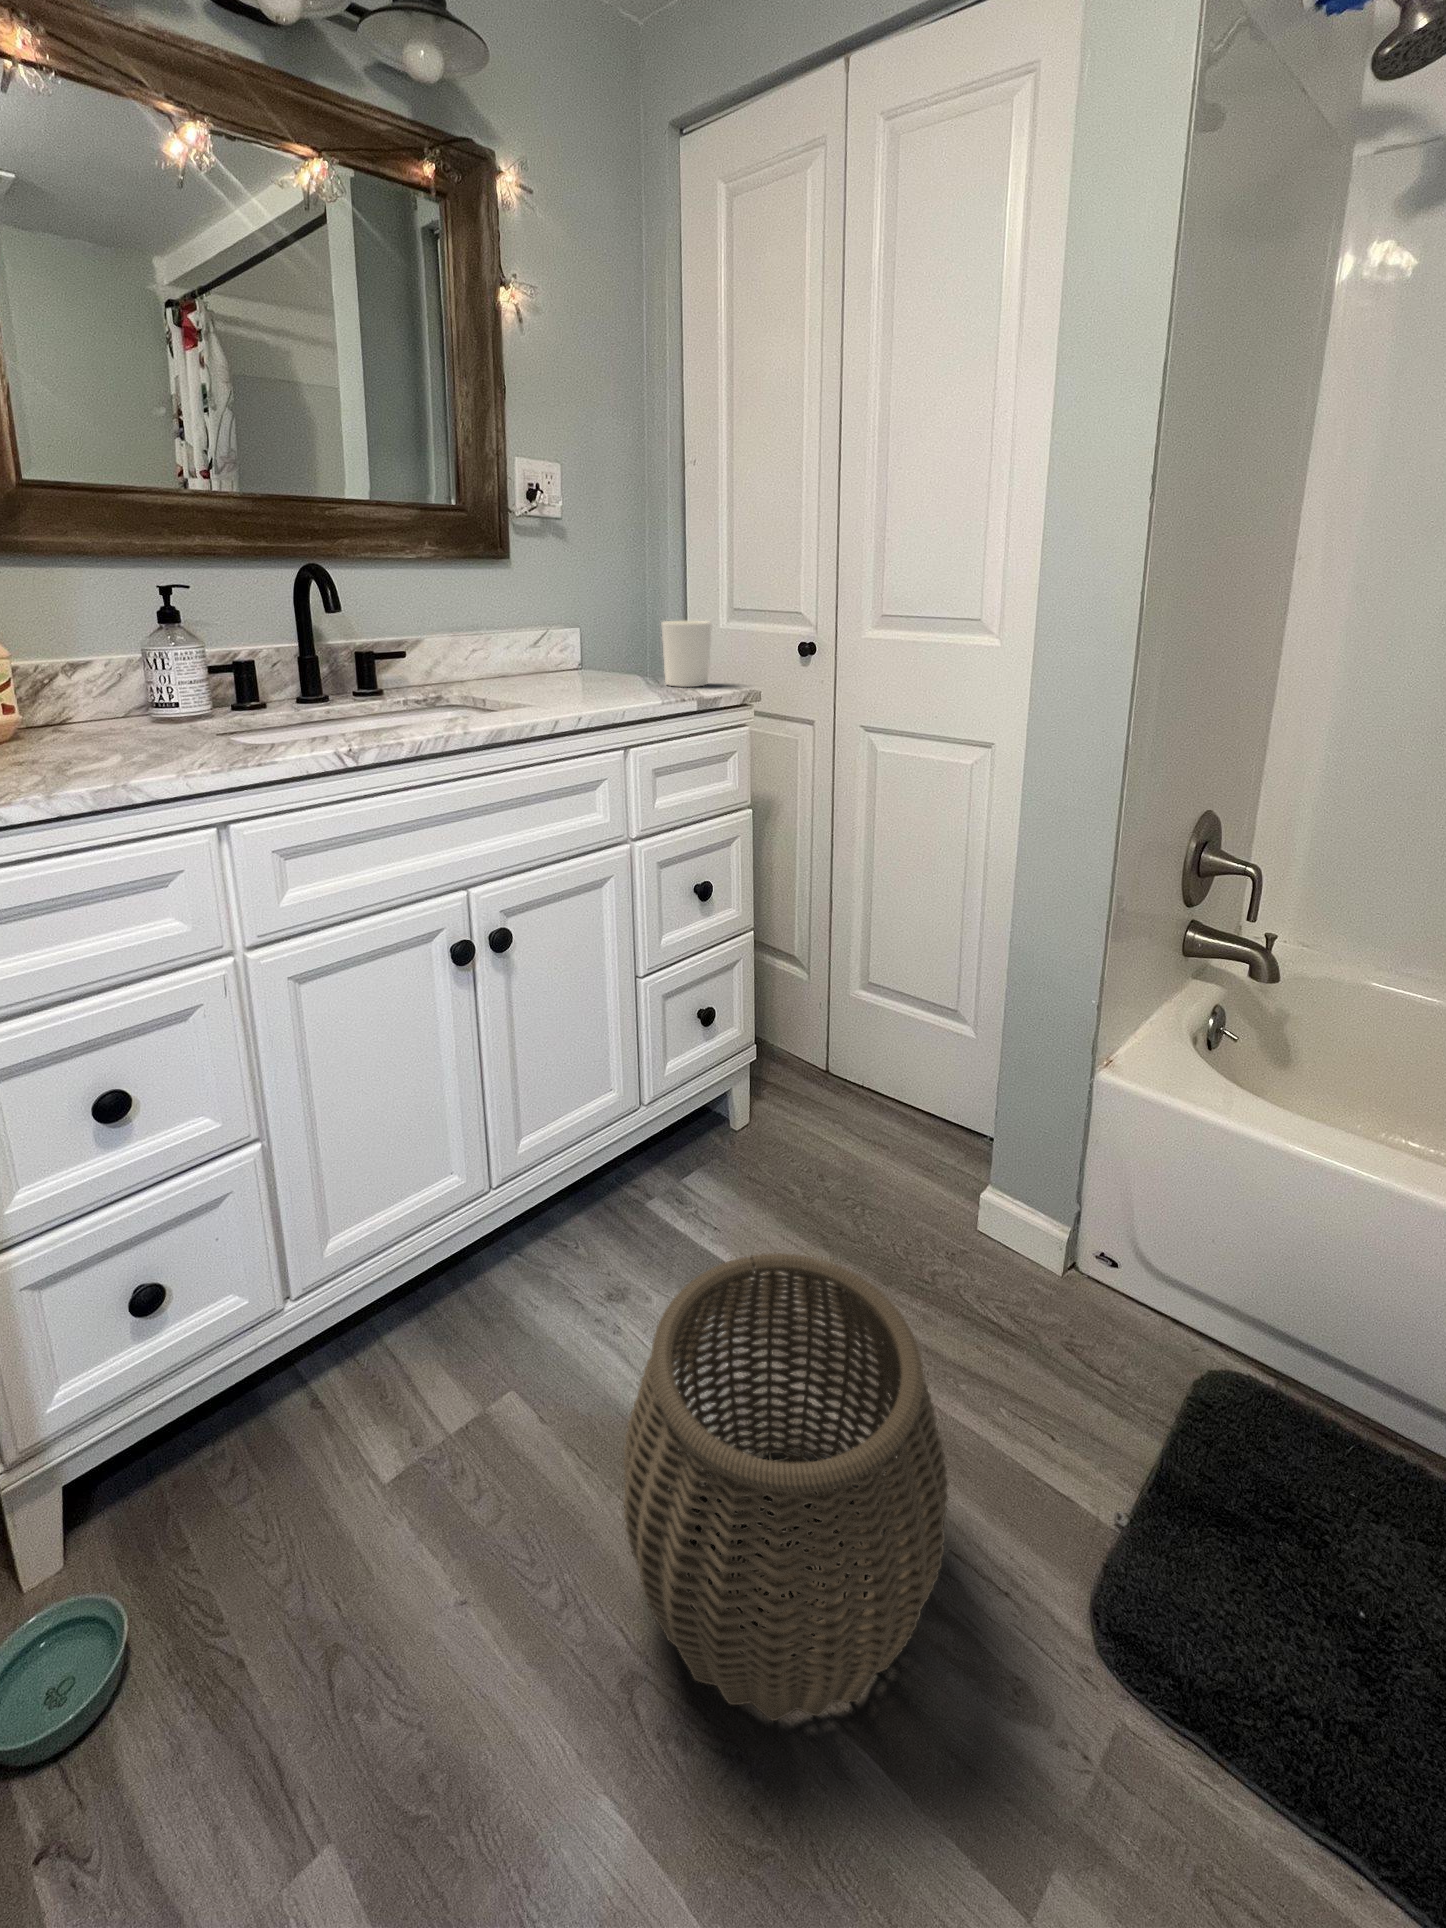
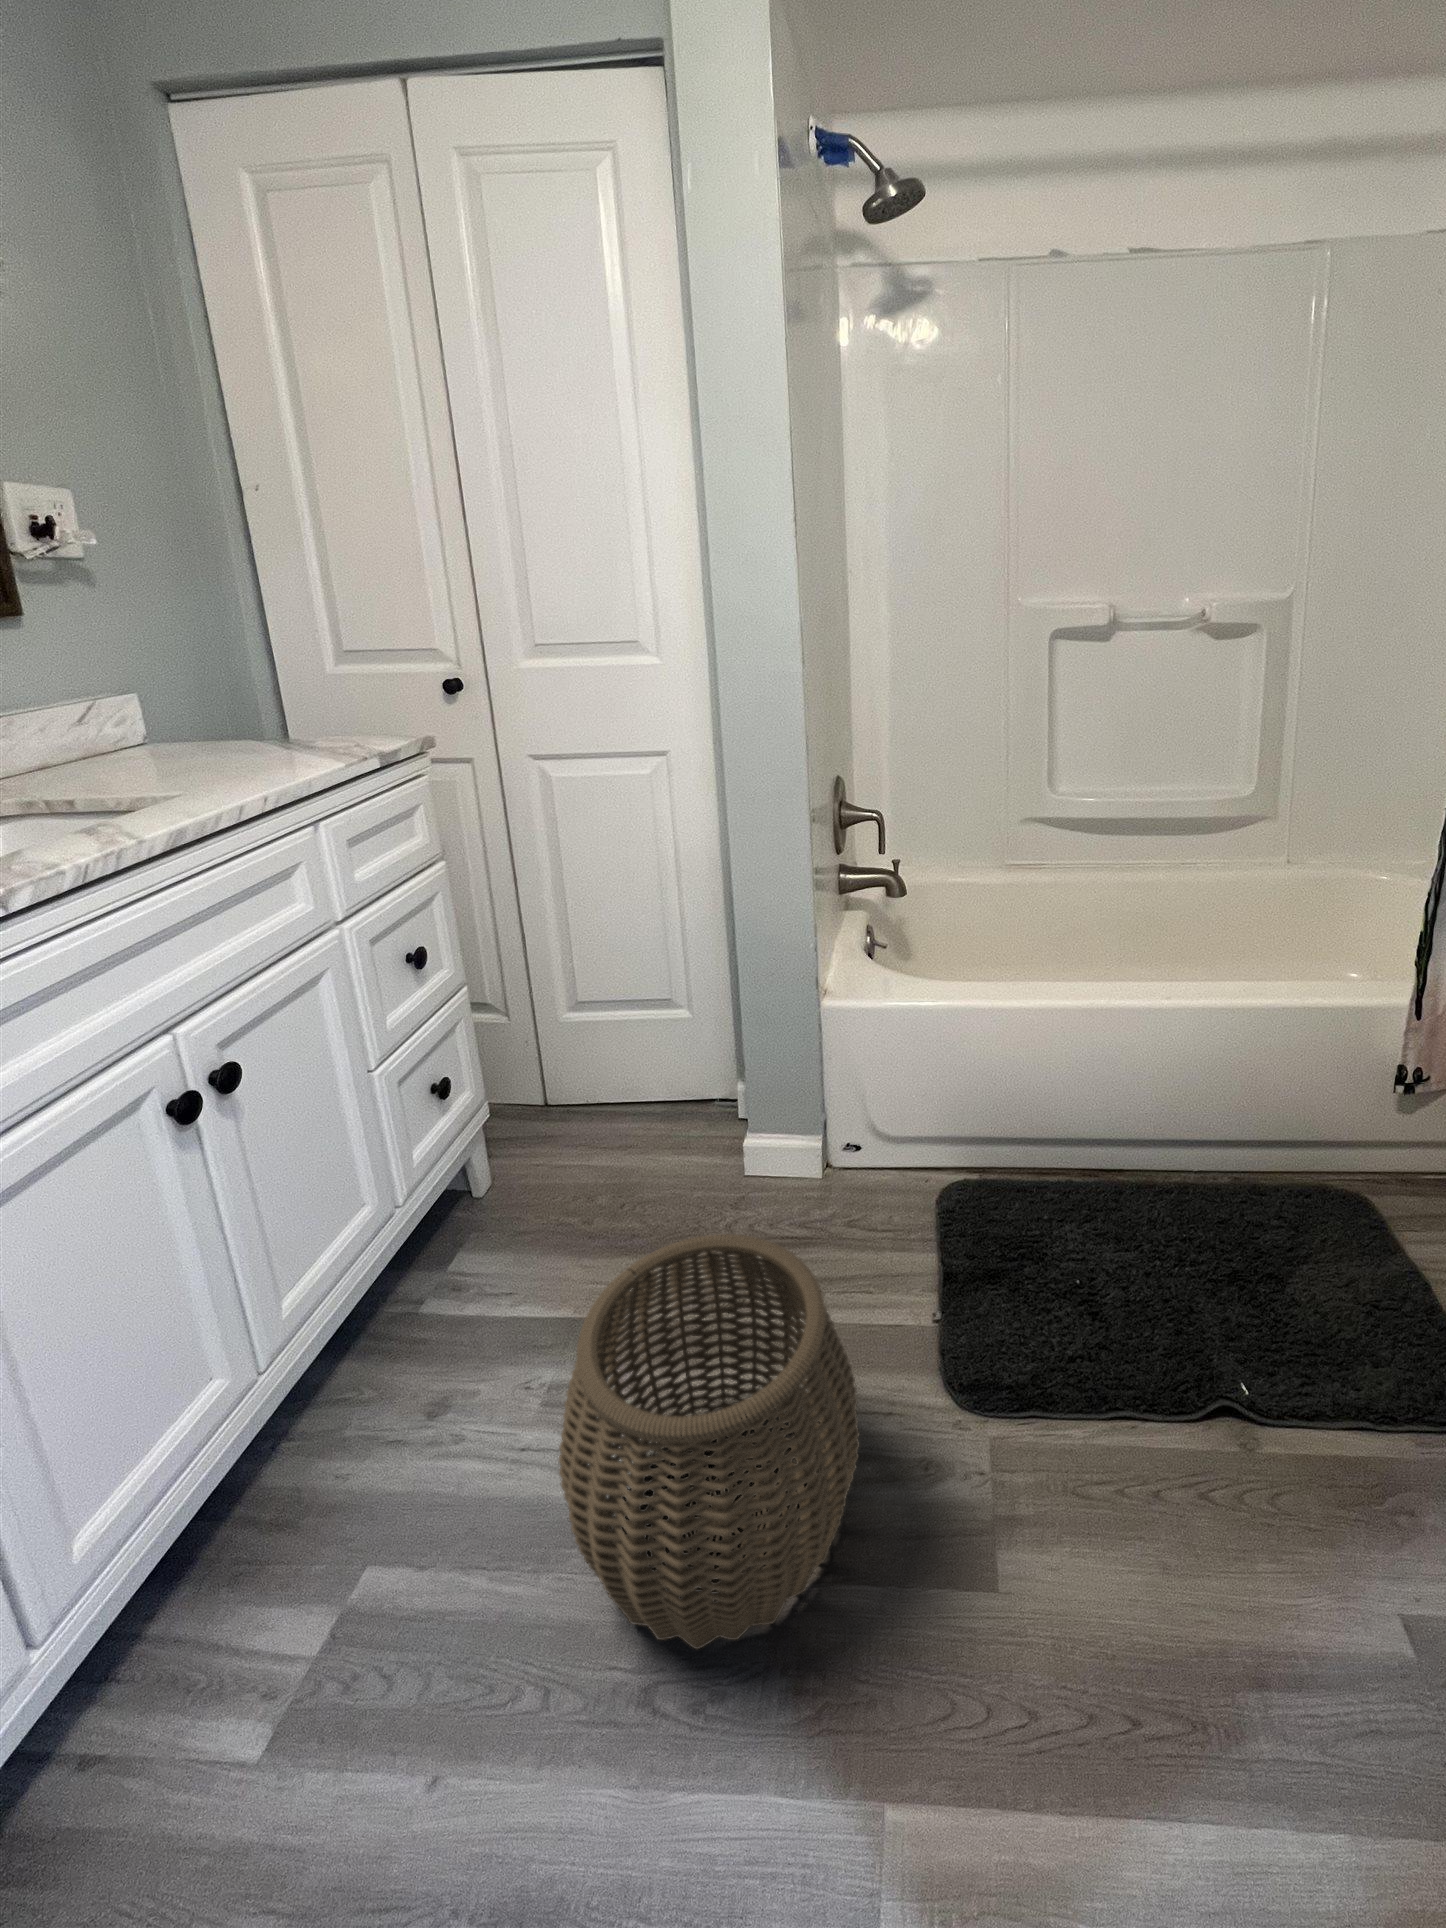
candle holder: present [661,621,712,687] -> none [287,668,359,745]

